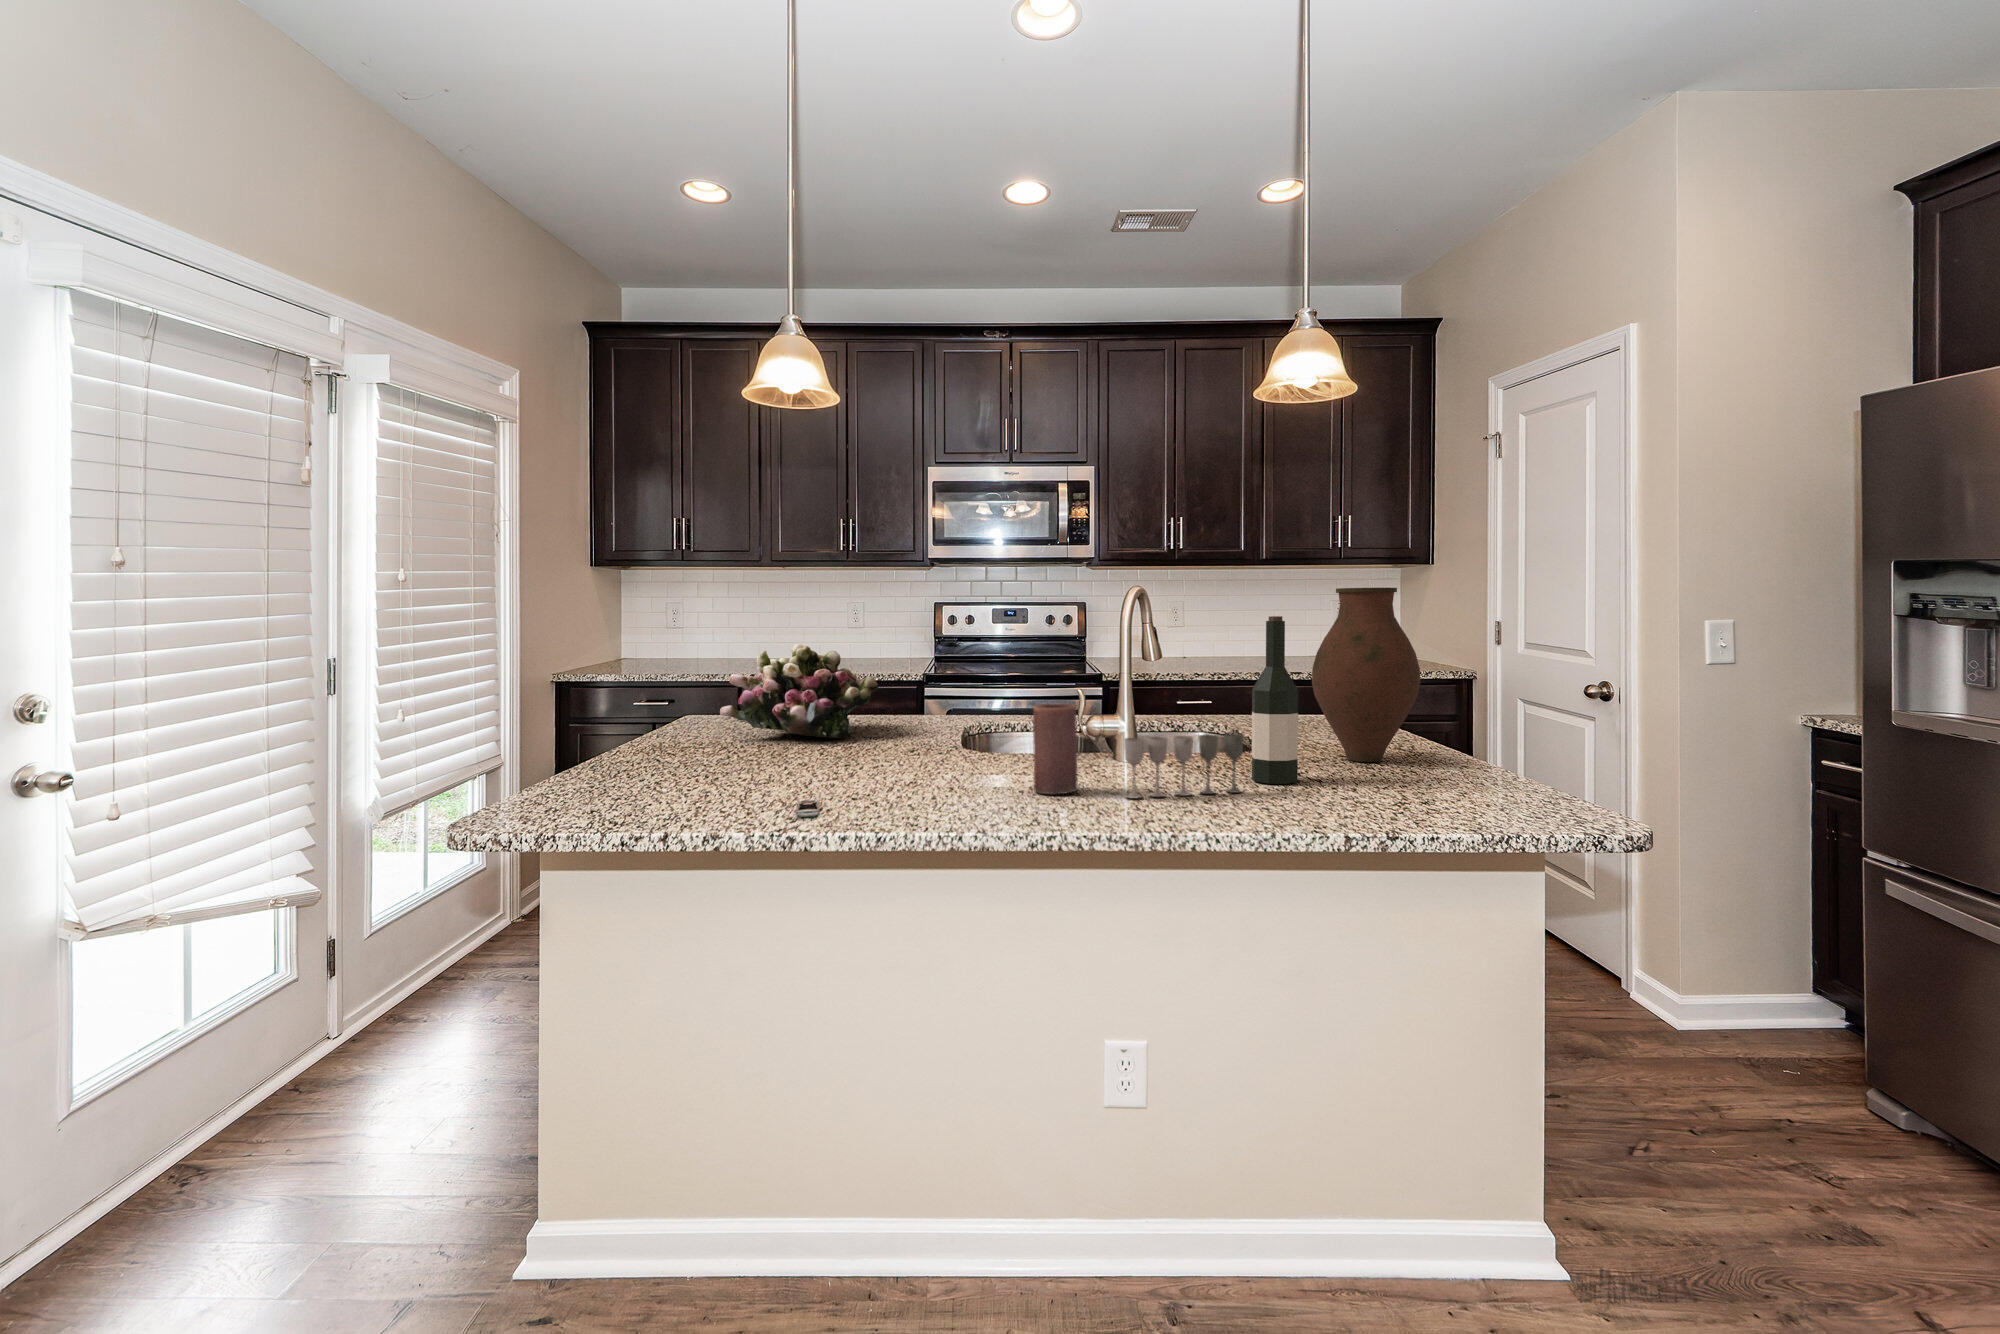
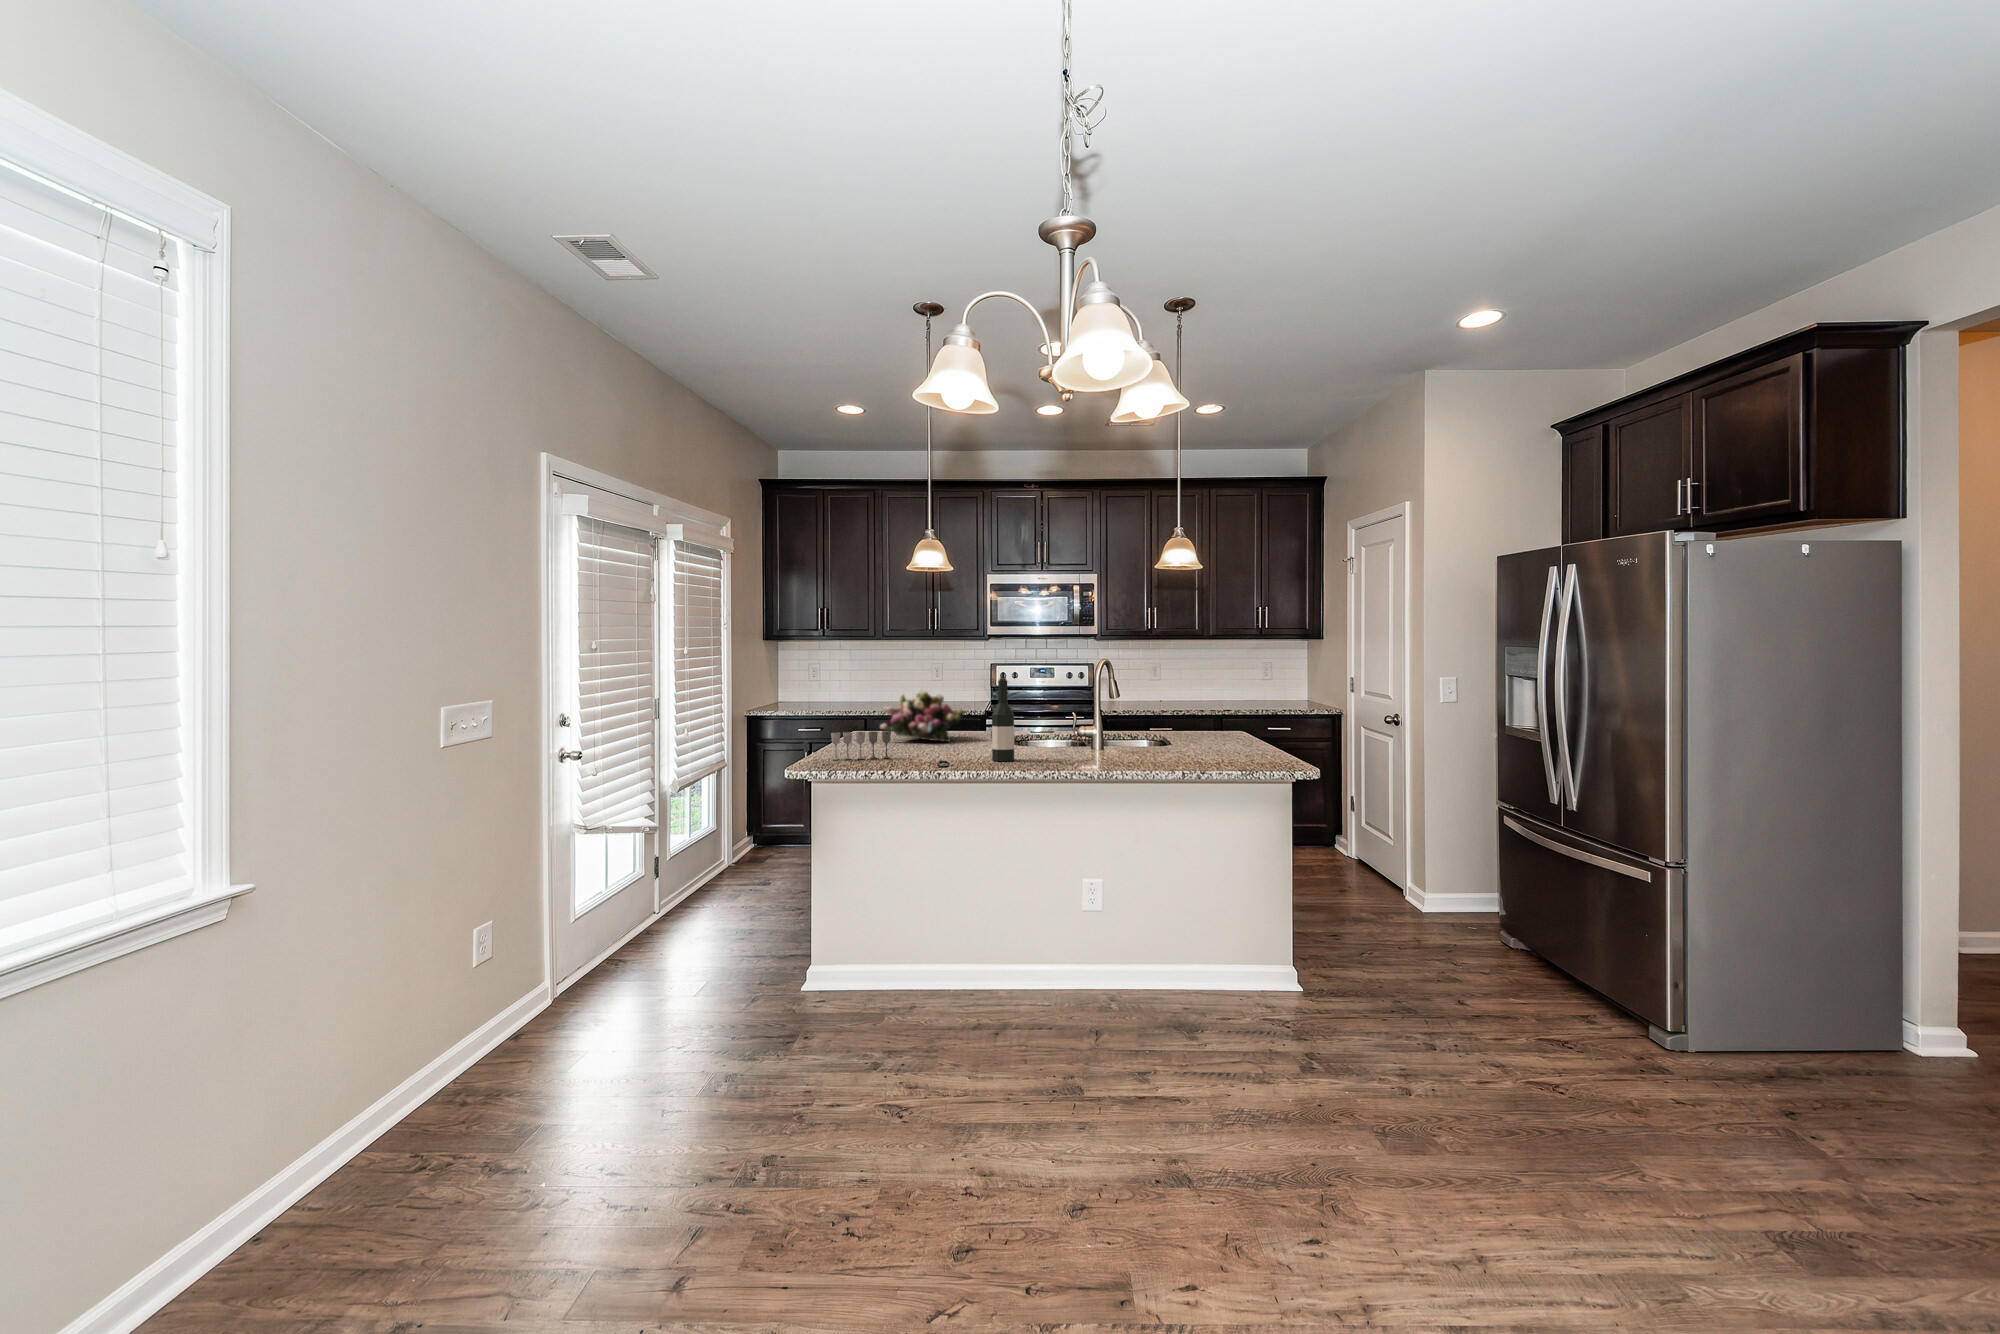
vase: present [1312,588,1420,762] -> none [1193,662,1247,752]
wine bottle: present [1252,616,1298,784] -> present [992,678,1014,761]
candle: present [1033,704,1077,794] -> none [1046,719,1067,762]
wine glass: present [1124,734,1244,799] -> present [831,731,891,760]

